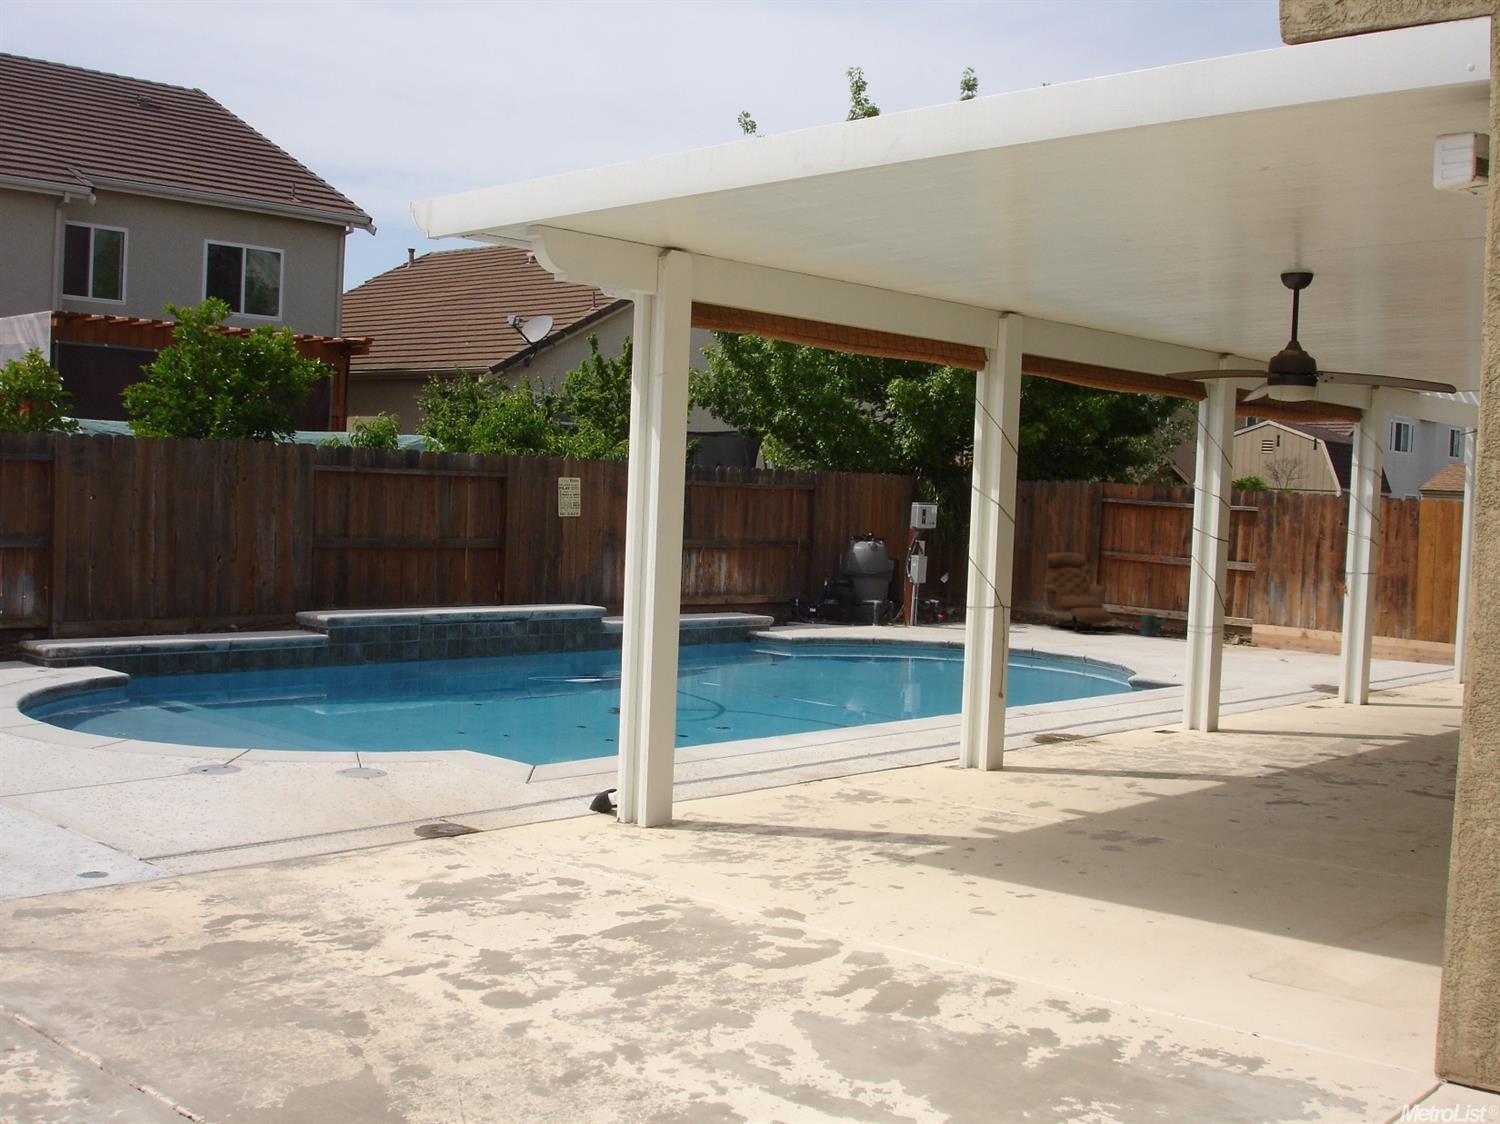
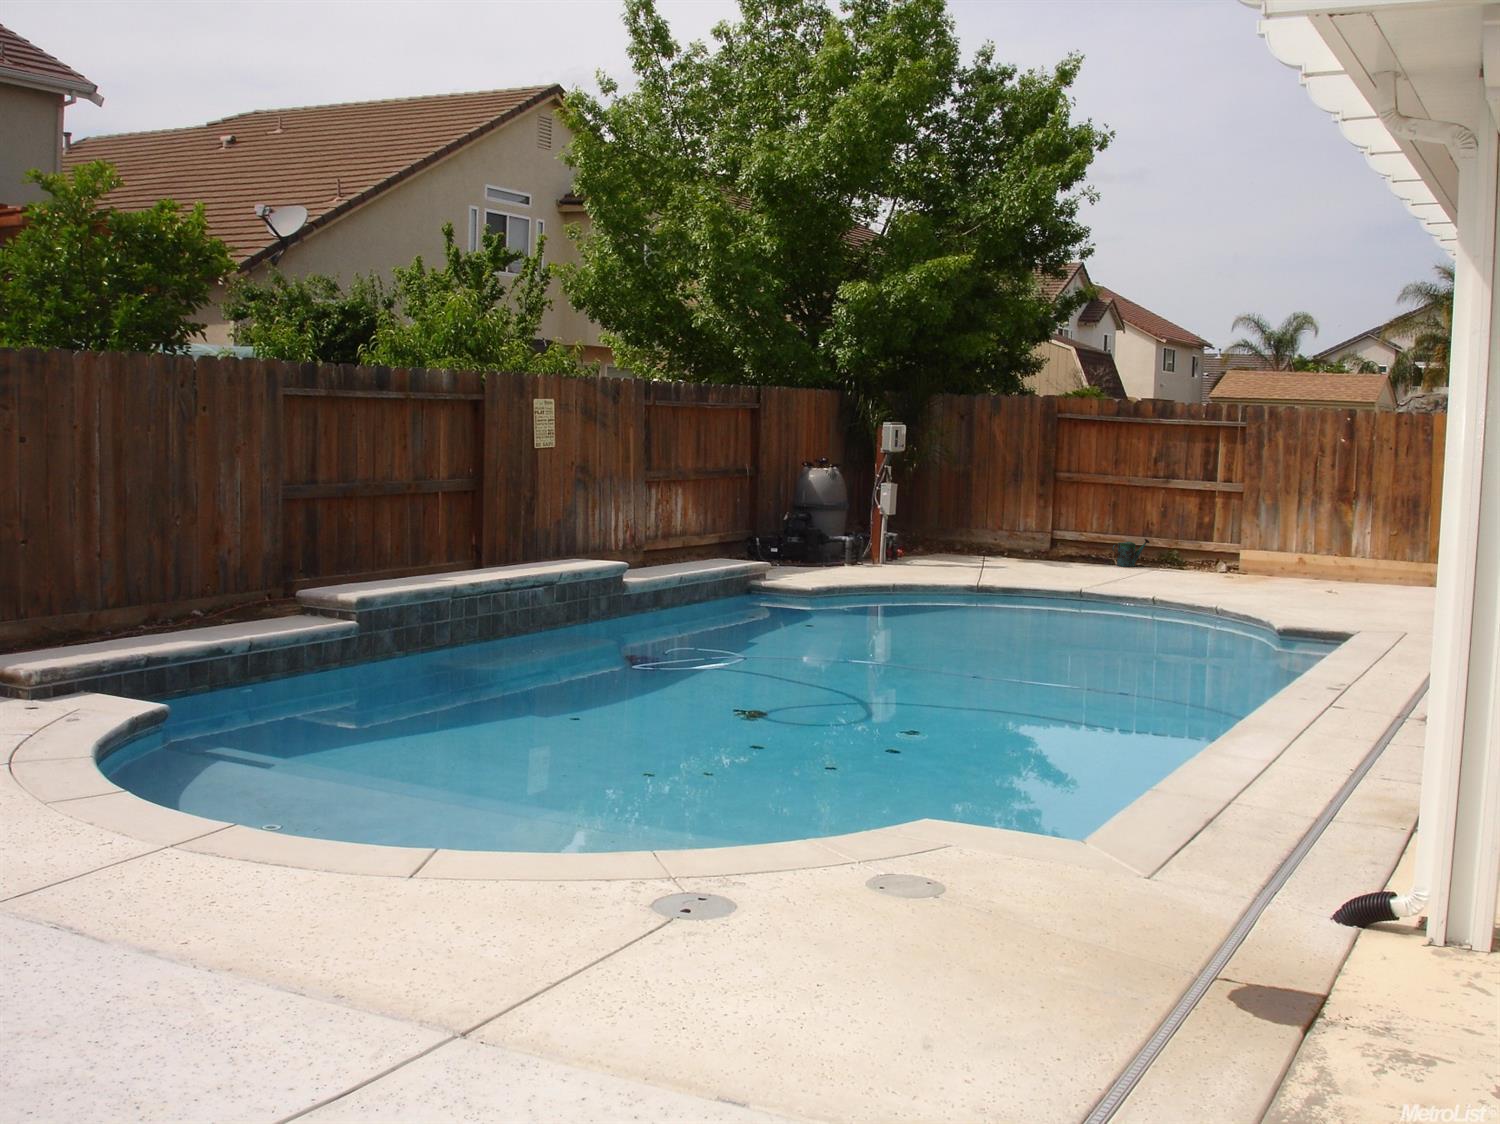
lounge chair: present [1043,552,1112,634] -> none [1001,474,1093,567]

